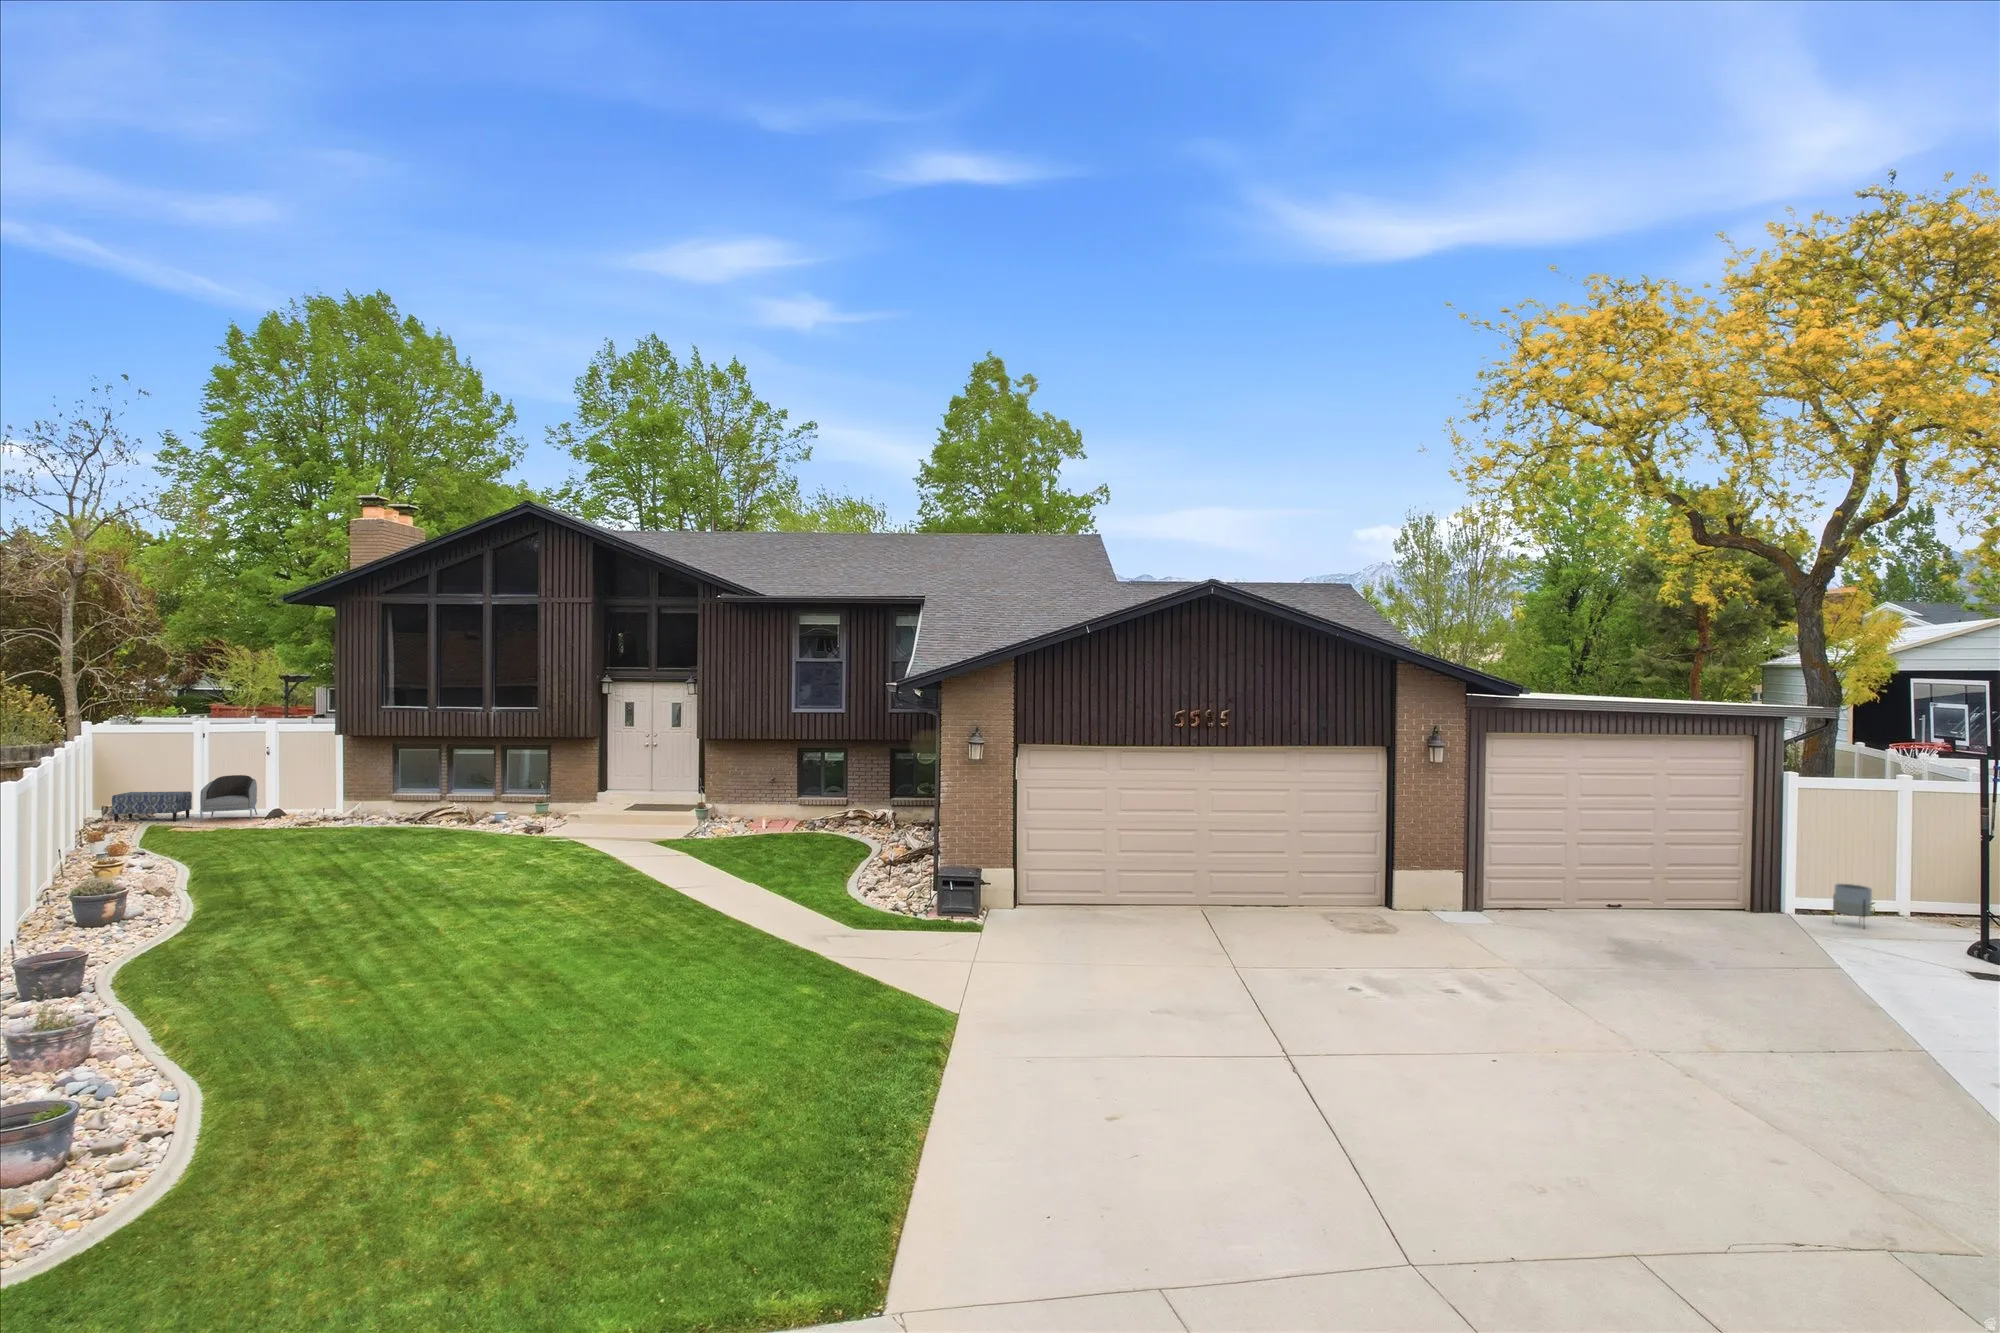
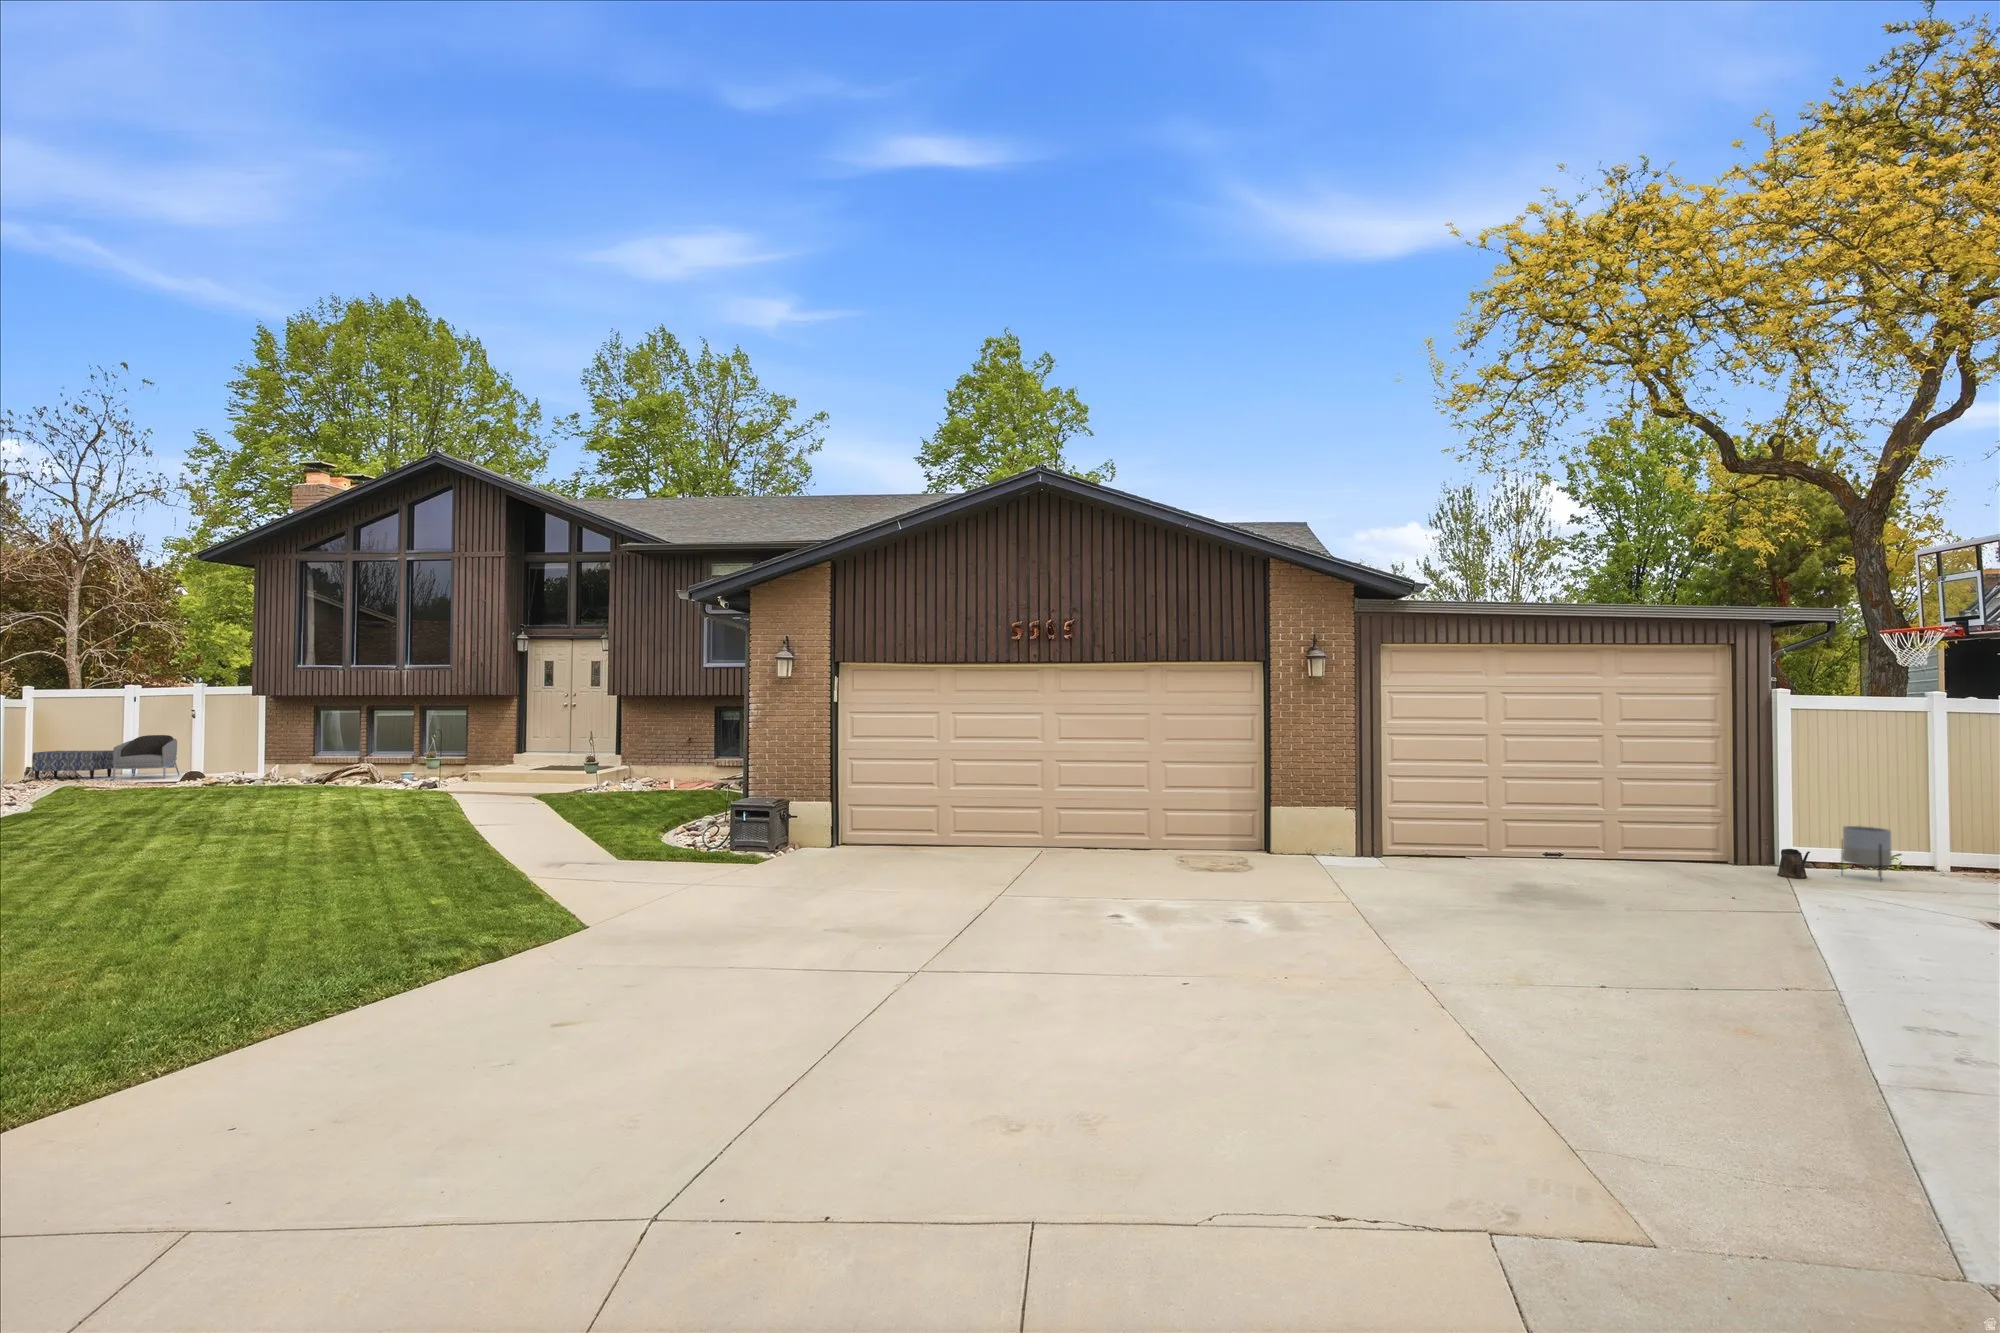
watering can: none [1787,902,1816,926] -> present [1778,849,1810,879]

